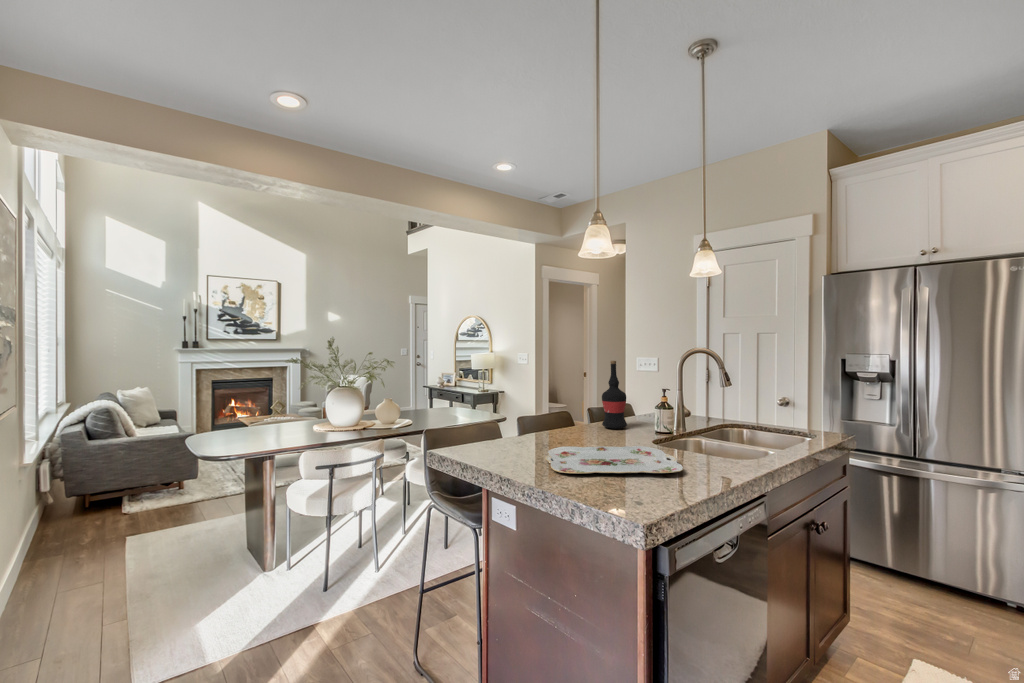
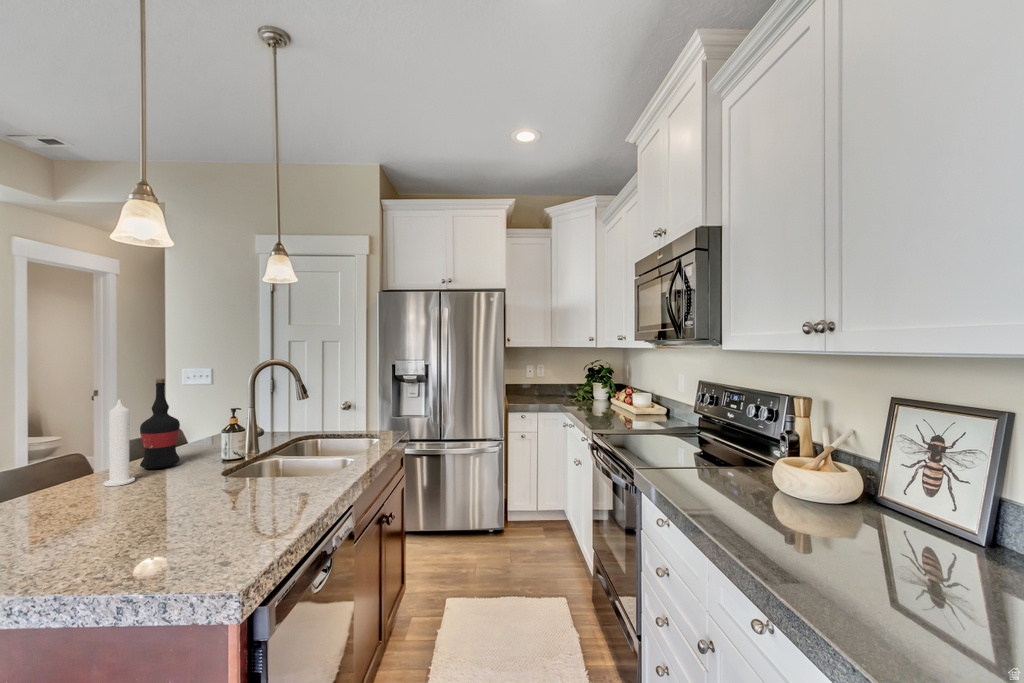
candle: none [580,373,598,435] -> present [103,399,135,486]
serving tray: present [545,446,683,474] -> none [46,485,271,560]

